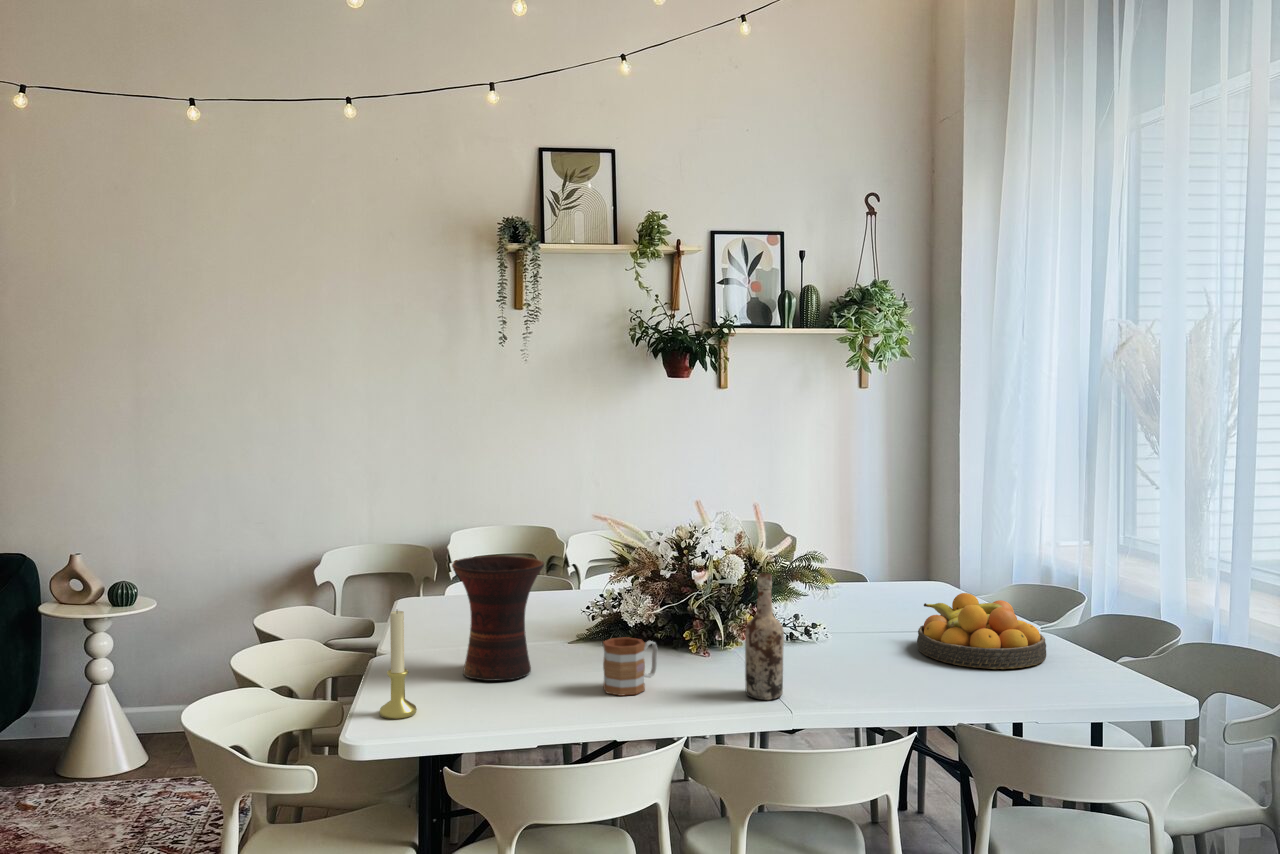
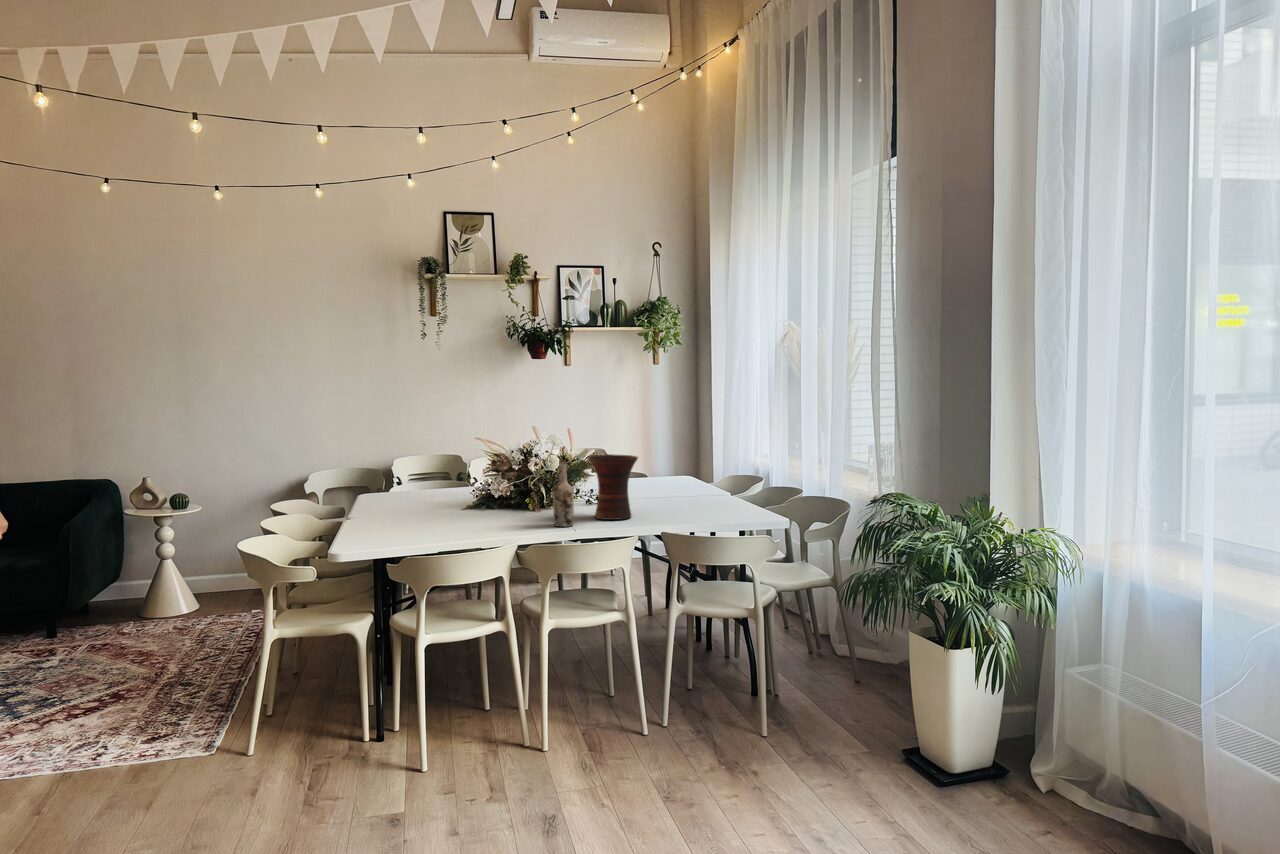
vase: present [452,556,544,681] -> present [588,454,638,520]
fruit bowl: present [917,593,1046,669] -> none [657,474,723,511]
candle holder: present [379,610,417,719] -> none [353,483,374,541]
mug: present [603,637,657,696] -> none [477,499,507,528]

